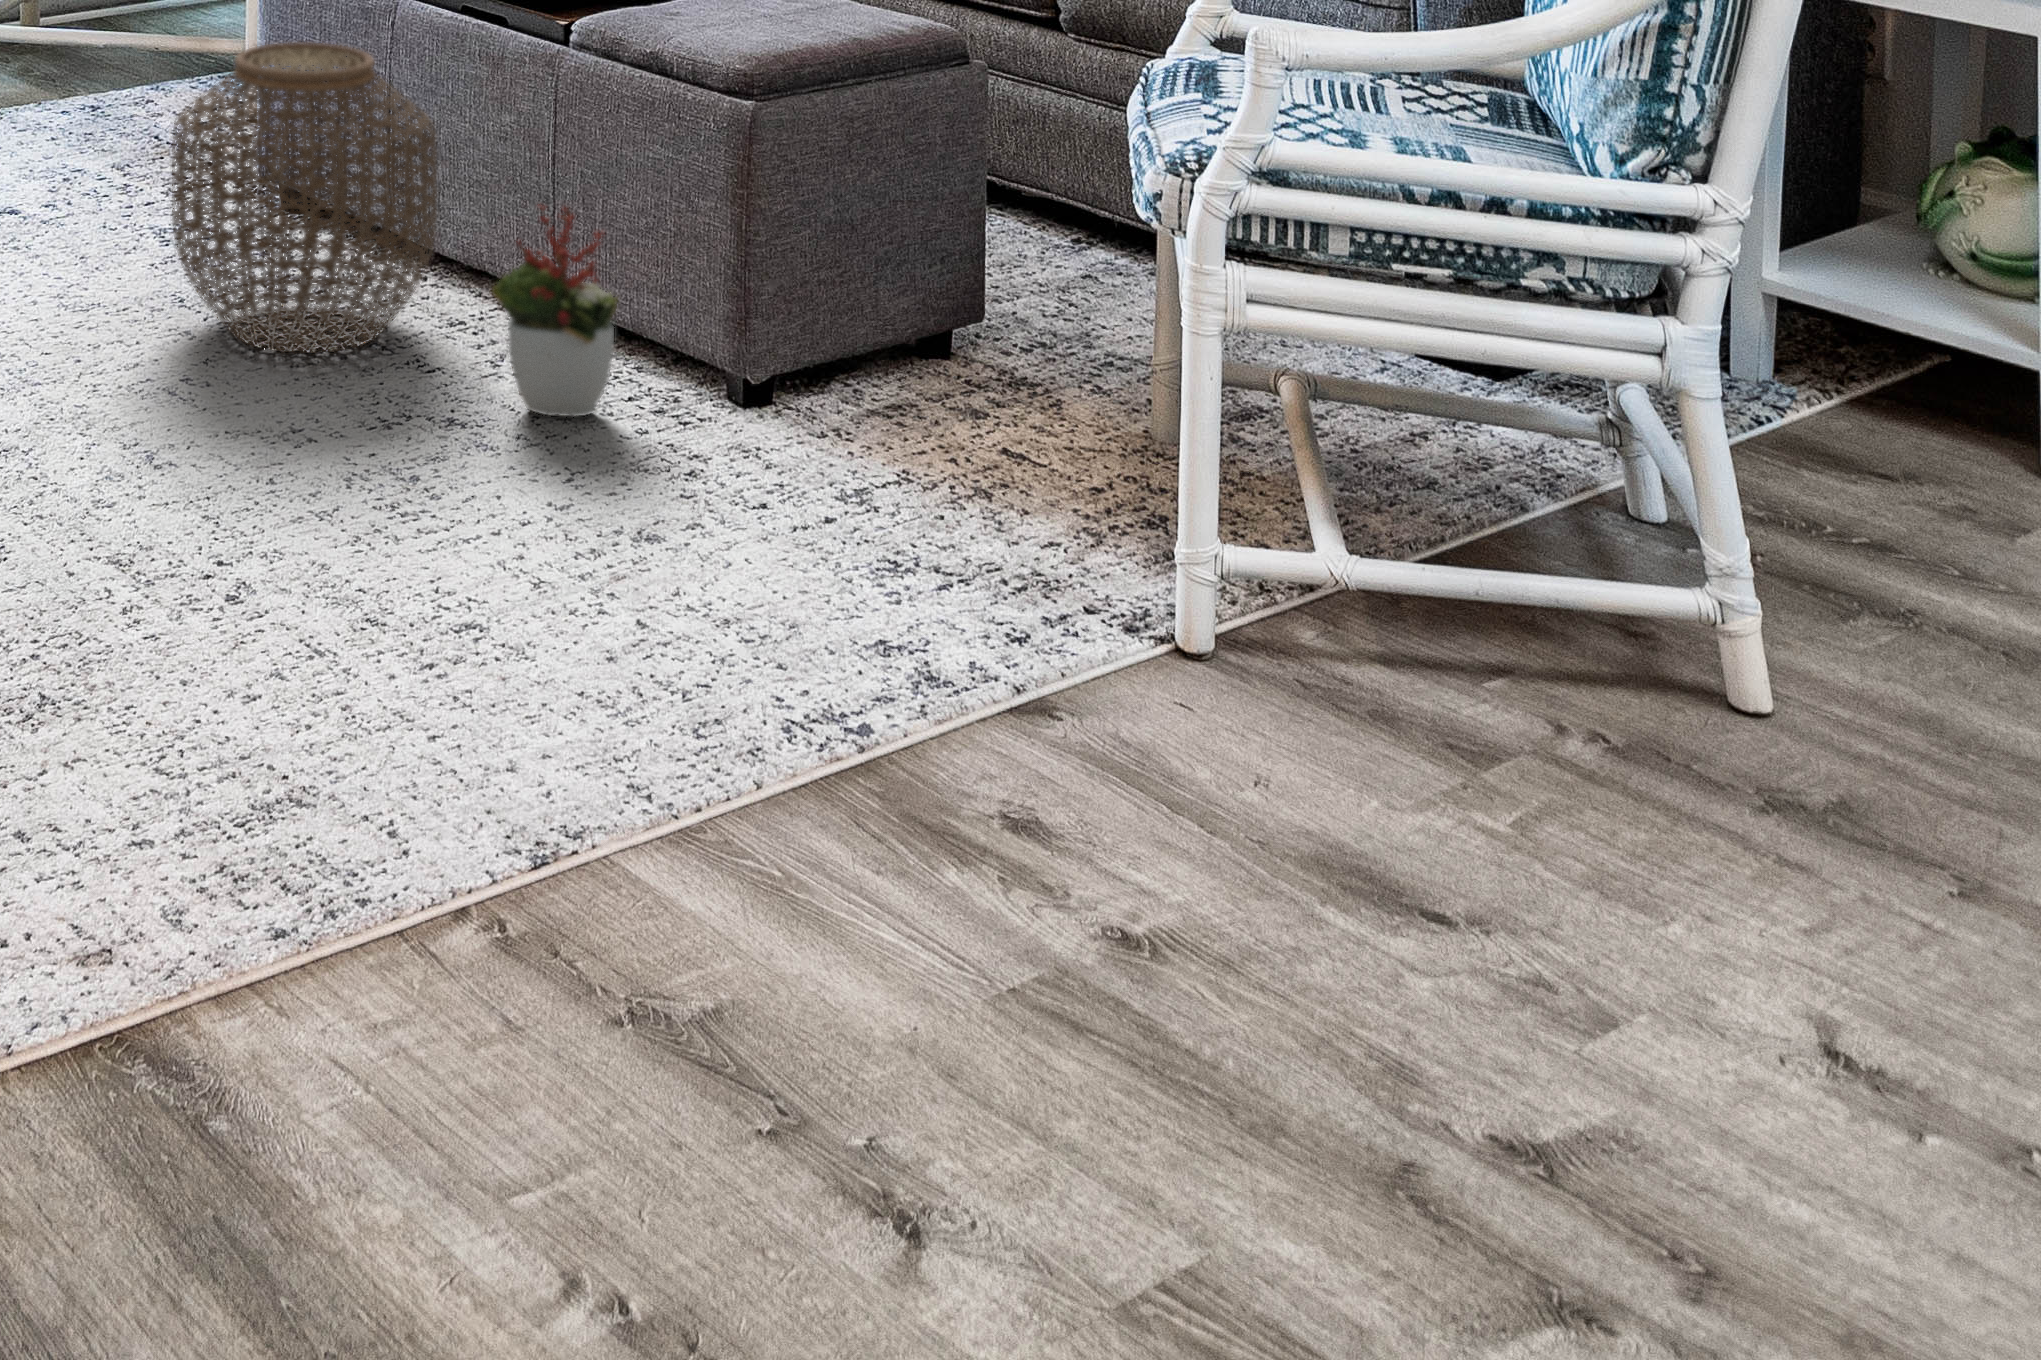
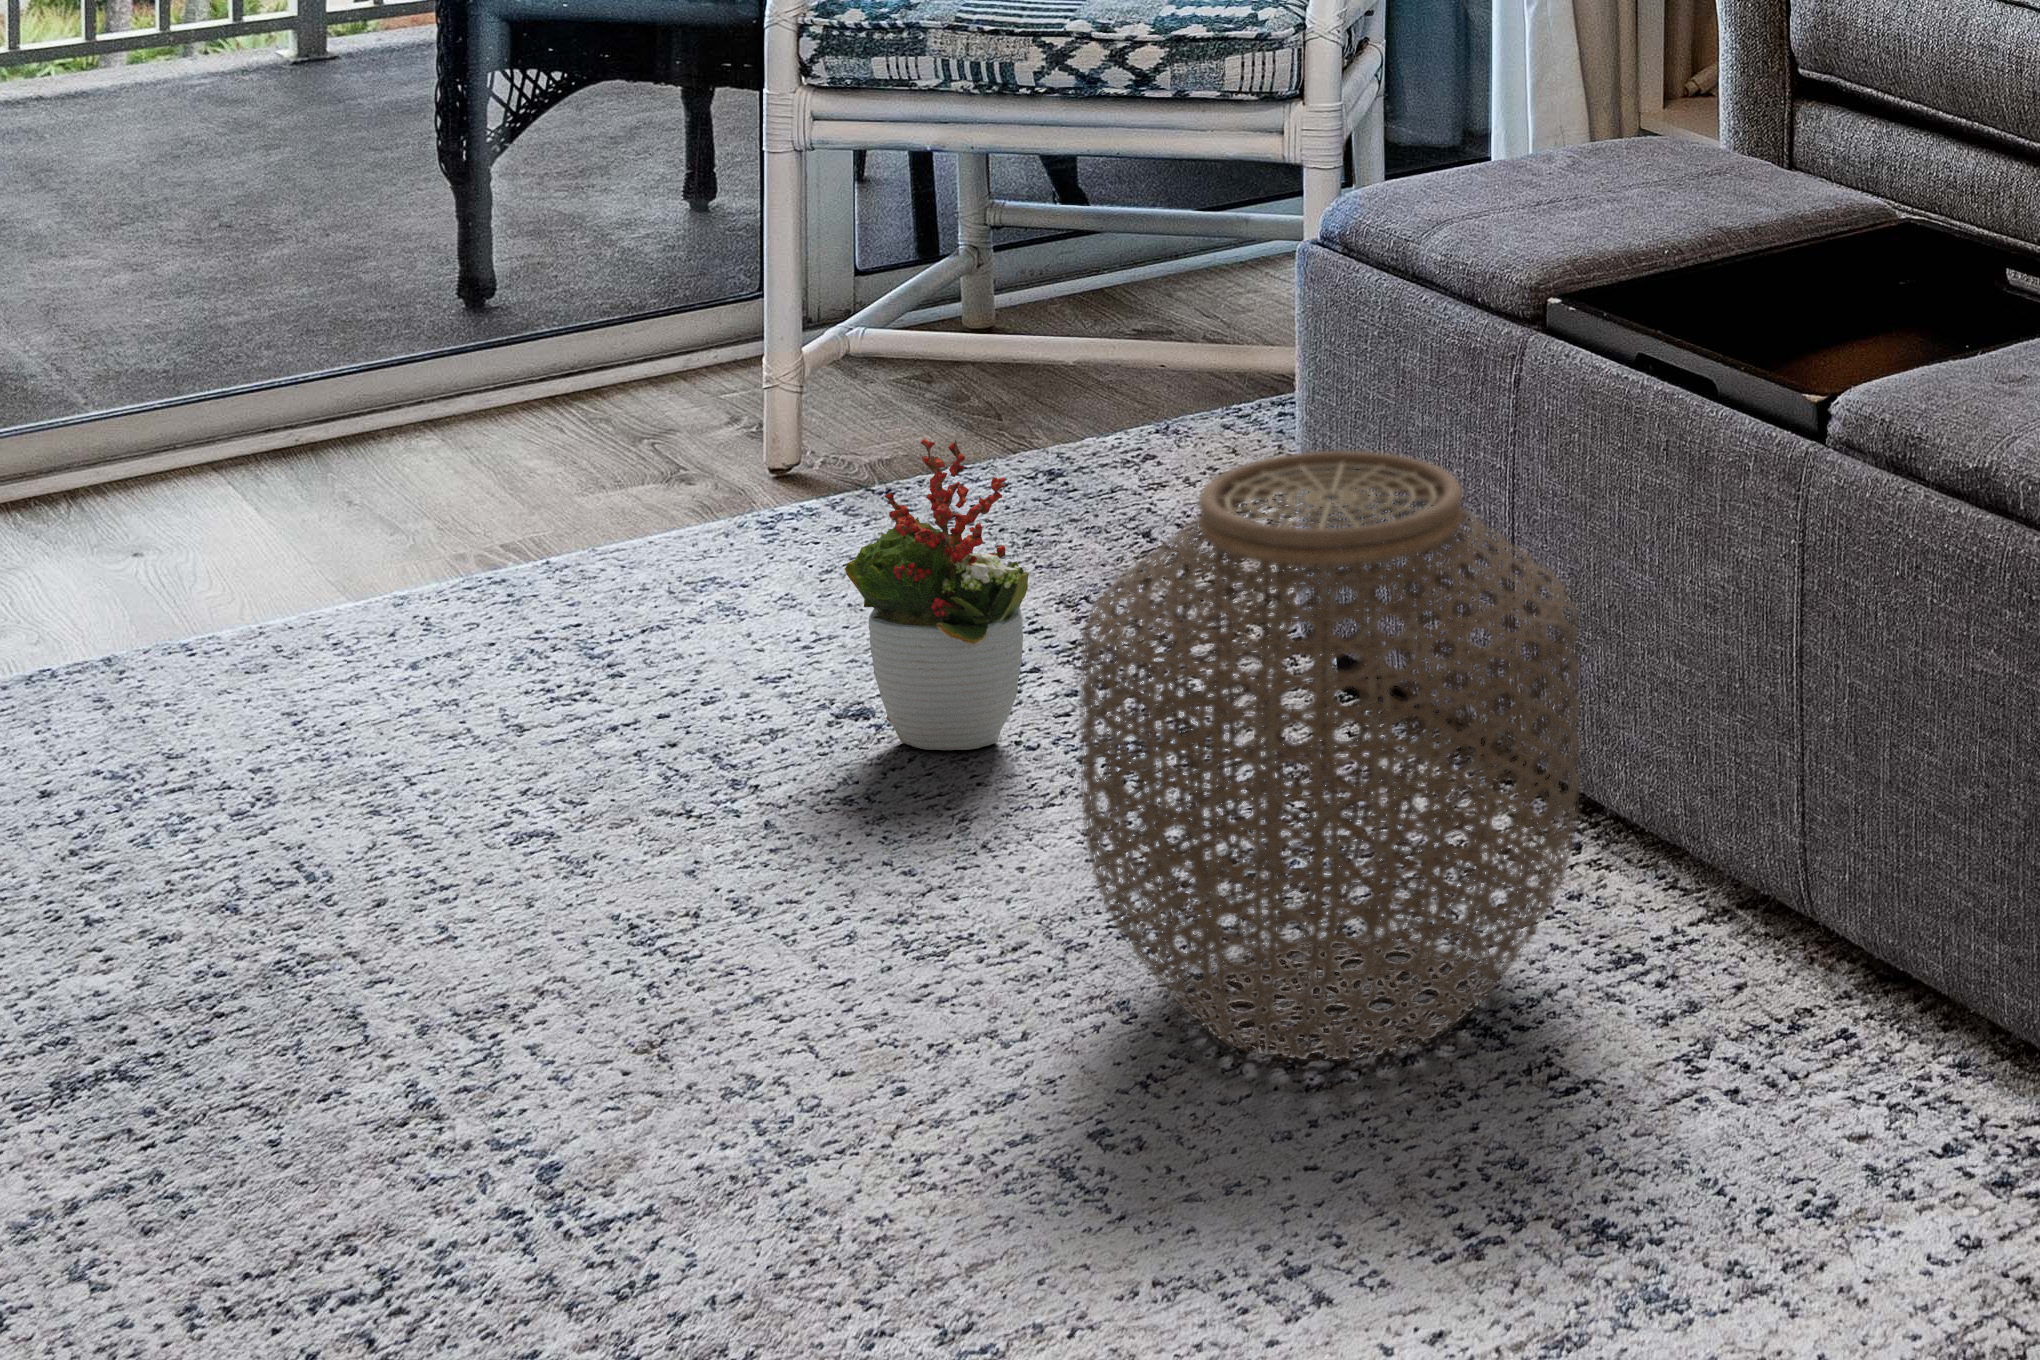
decorative plant: present [492,206,618,417] -> present [845,438,1029,750]

